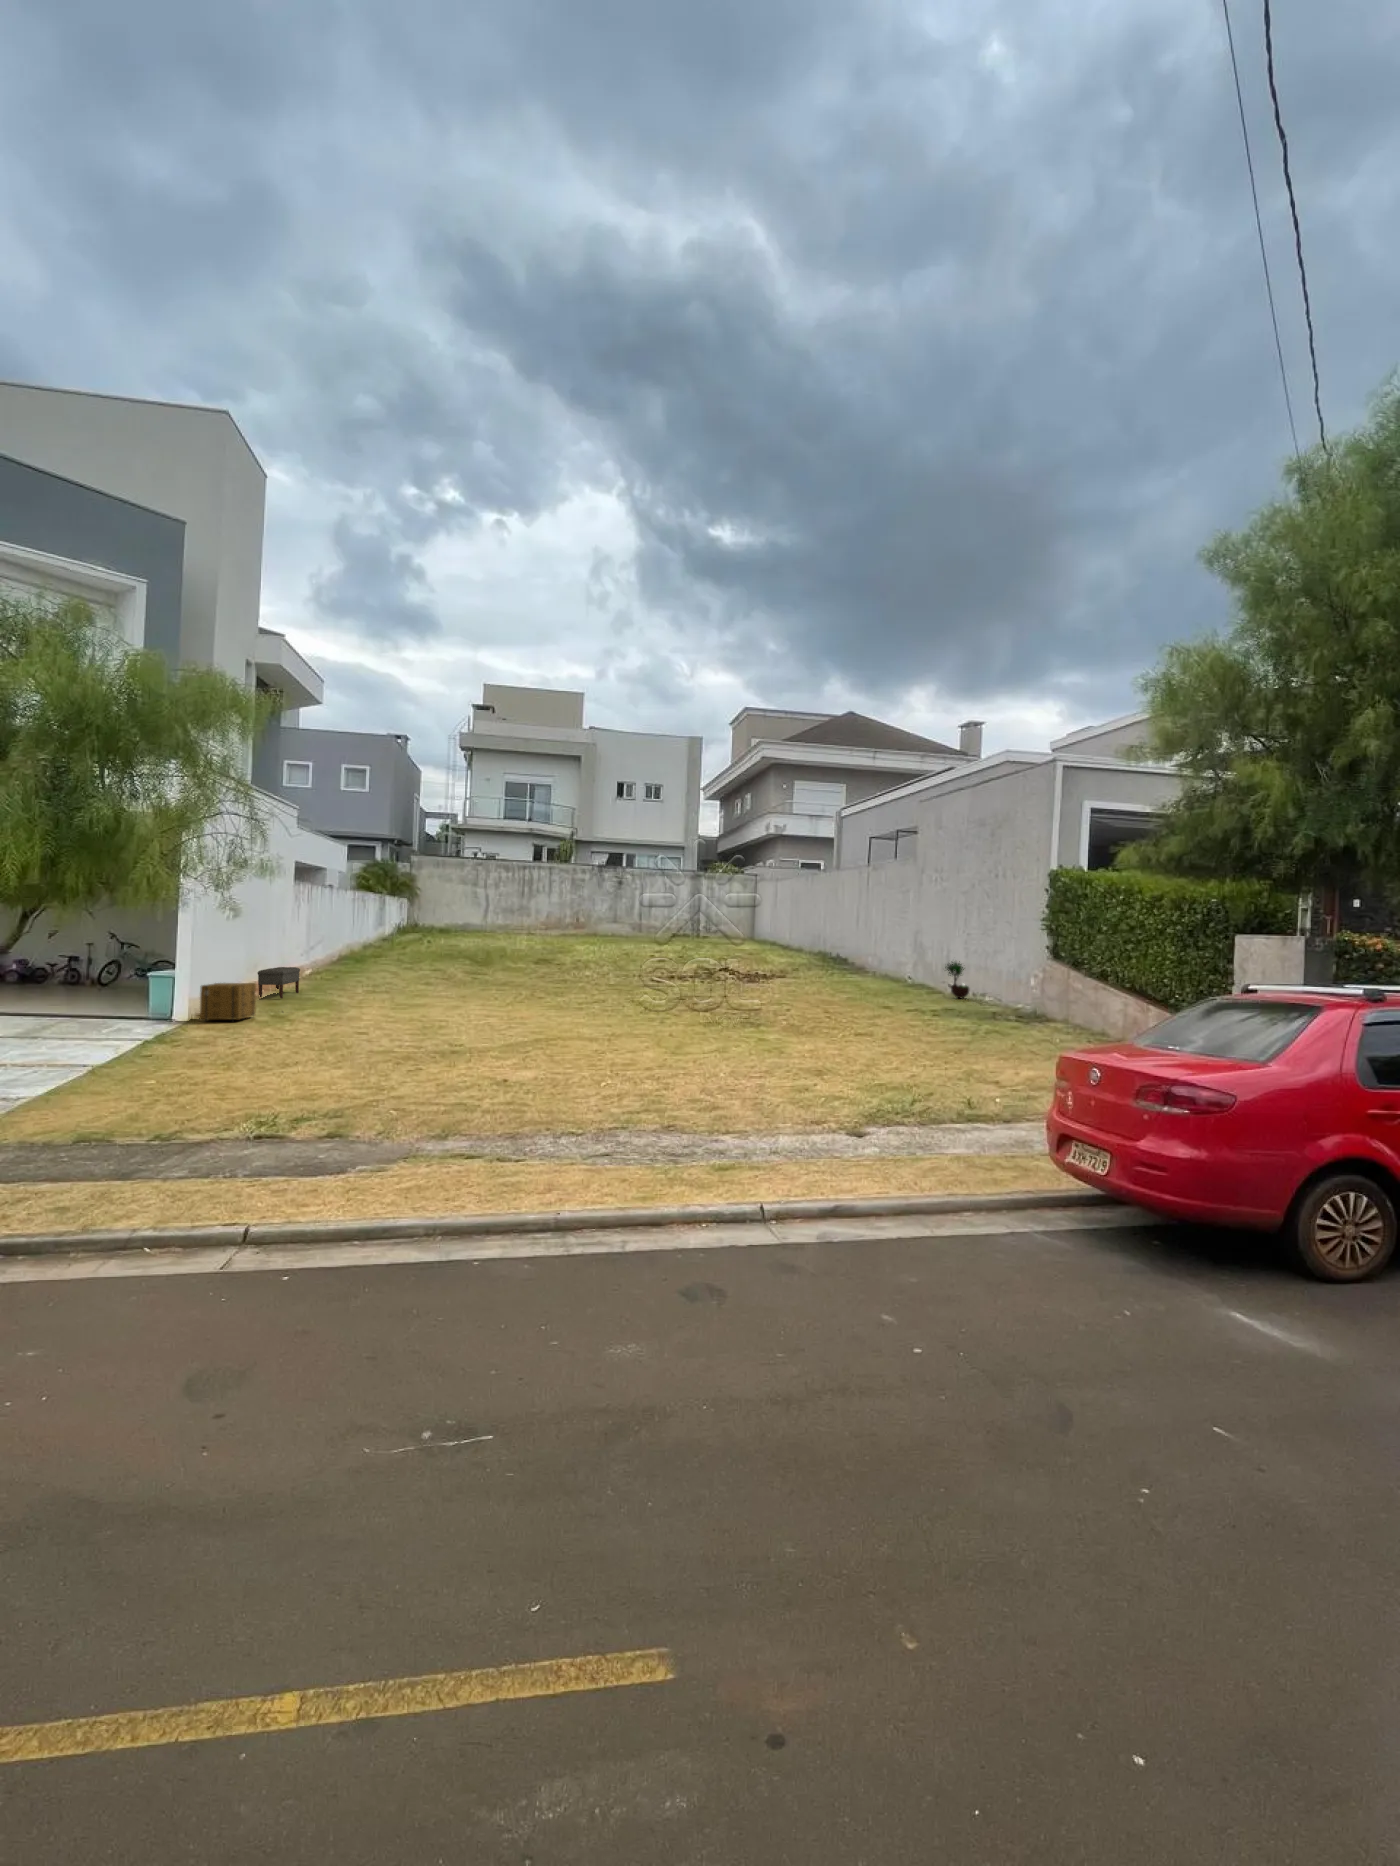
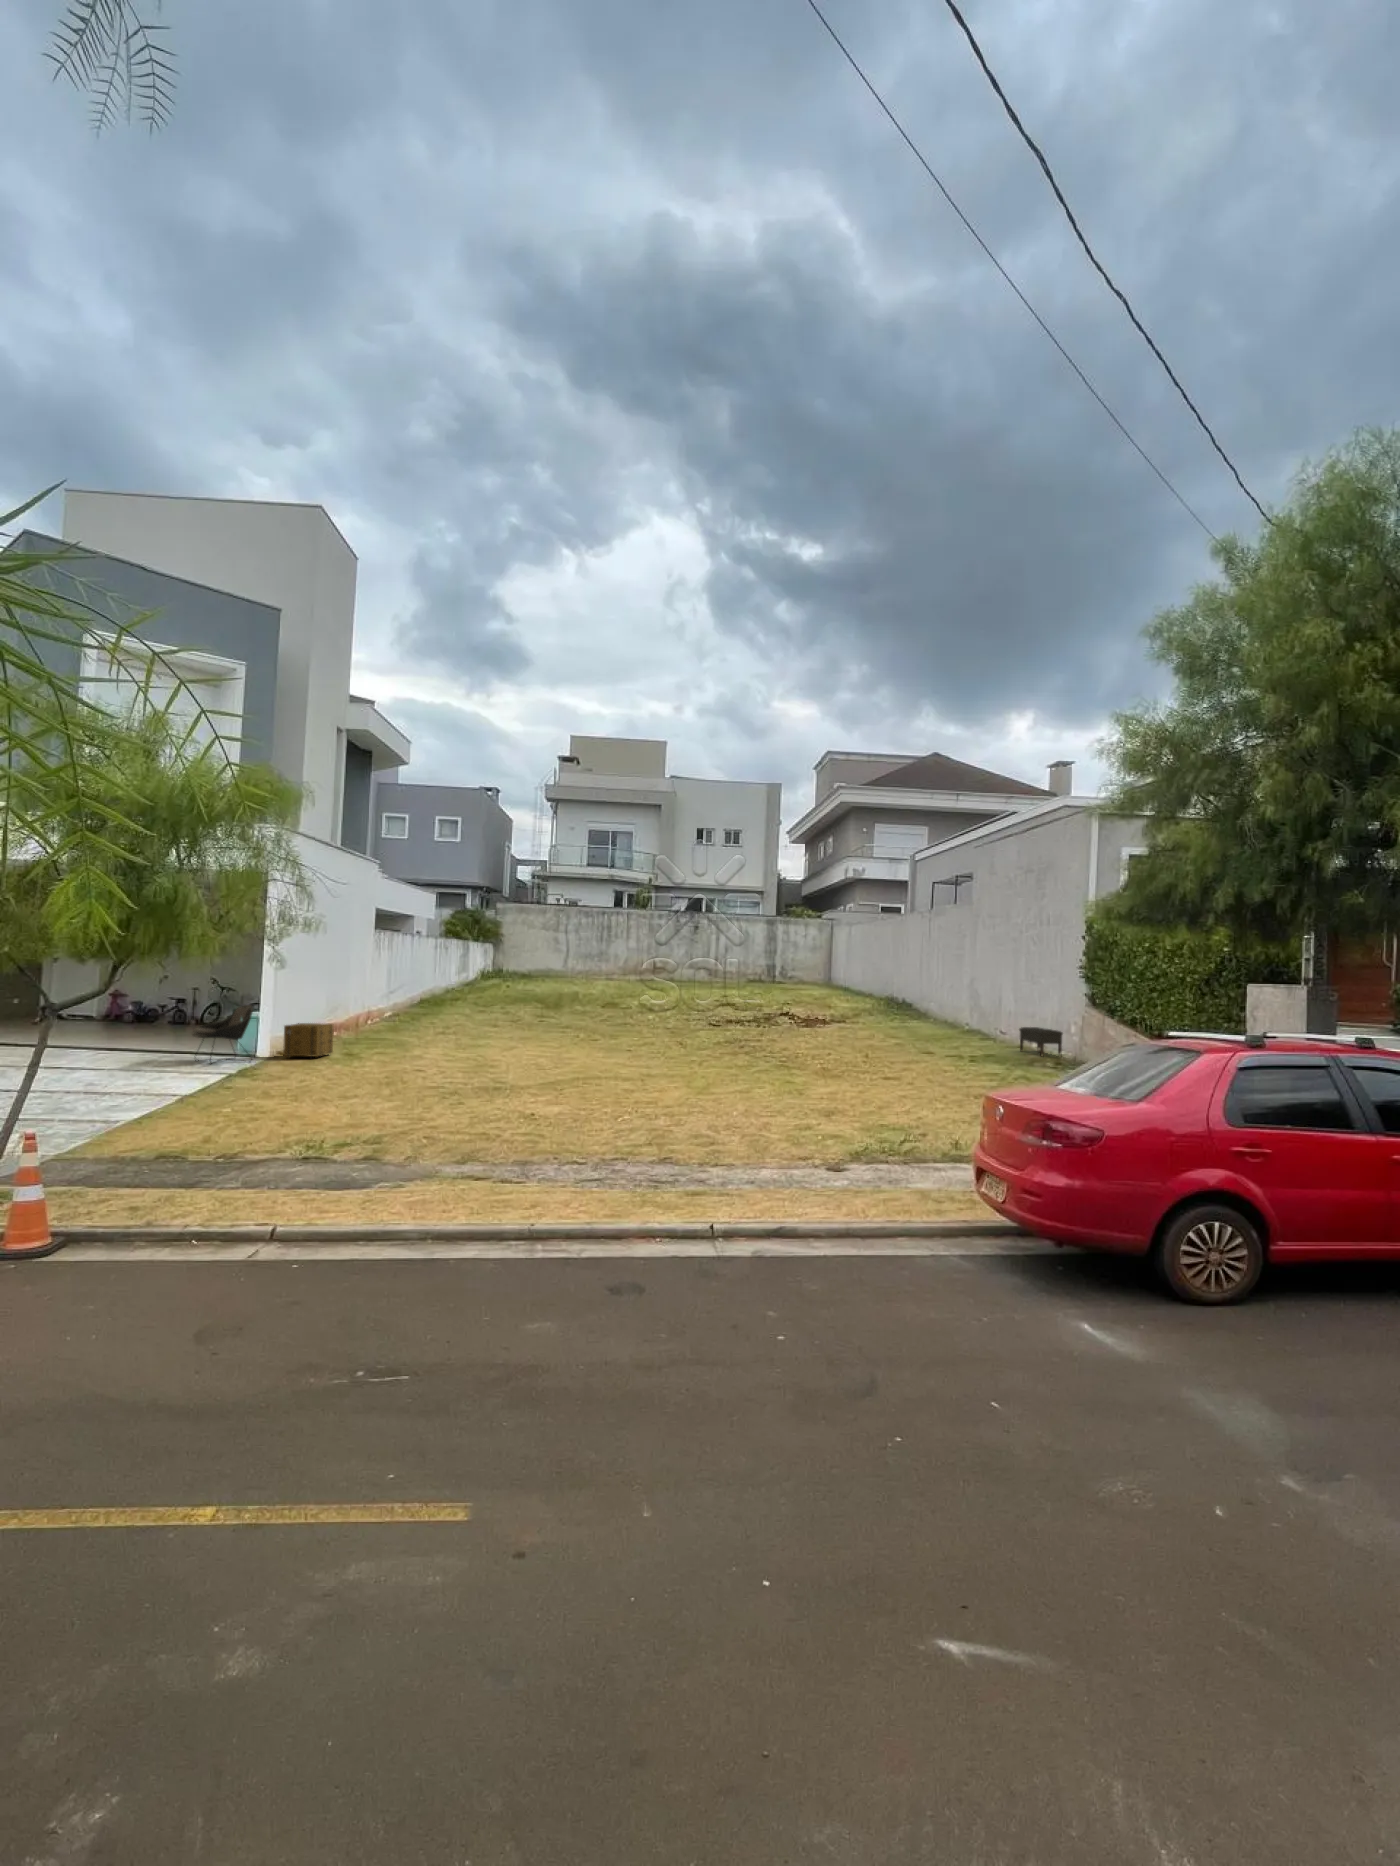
potted tree: present [945,962,969,998] -> none [991,1004,1018,1045]
lounge chair: none [94,963,166,1030] -> present [192,1005,253,1063]
bench: present [258,967,300,999] -> present [1019,1027,1063,1056]

